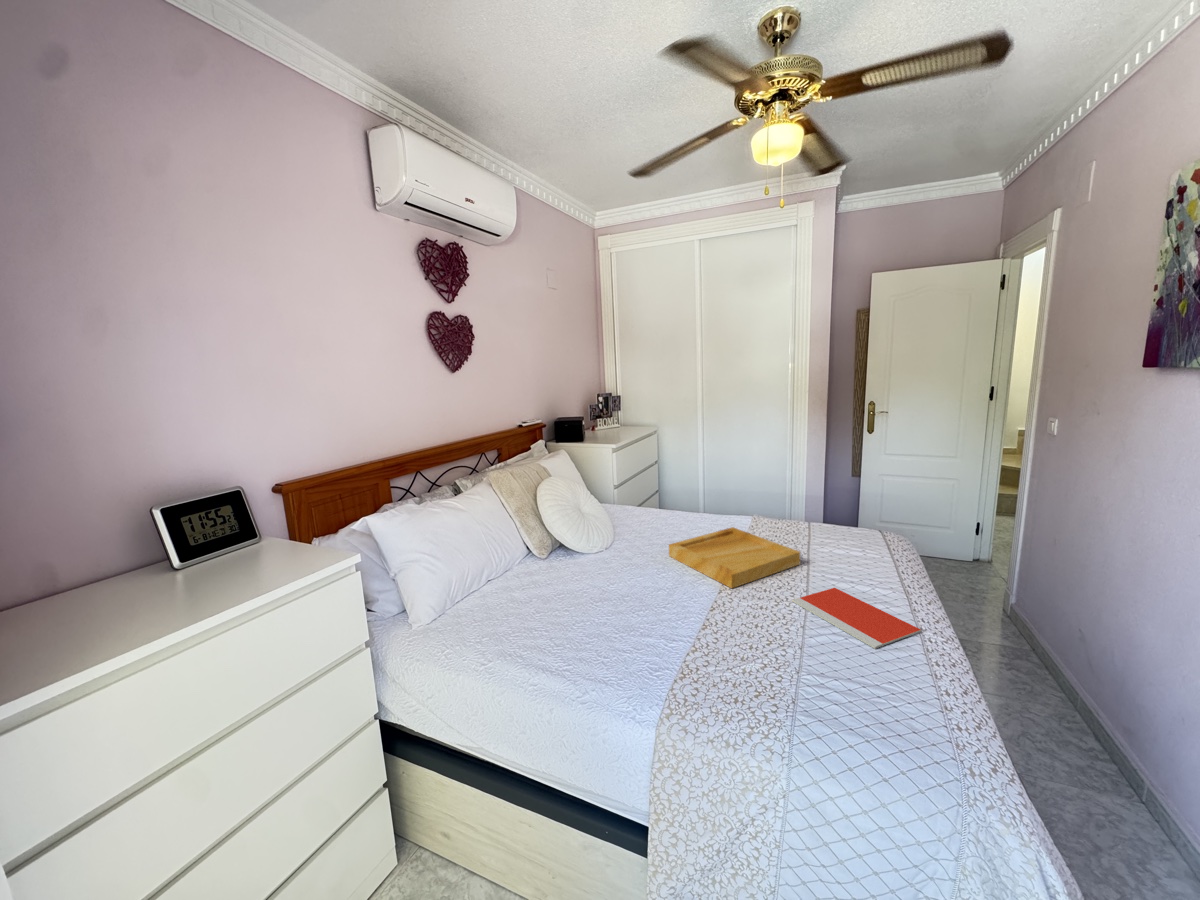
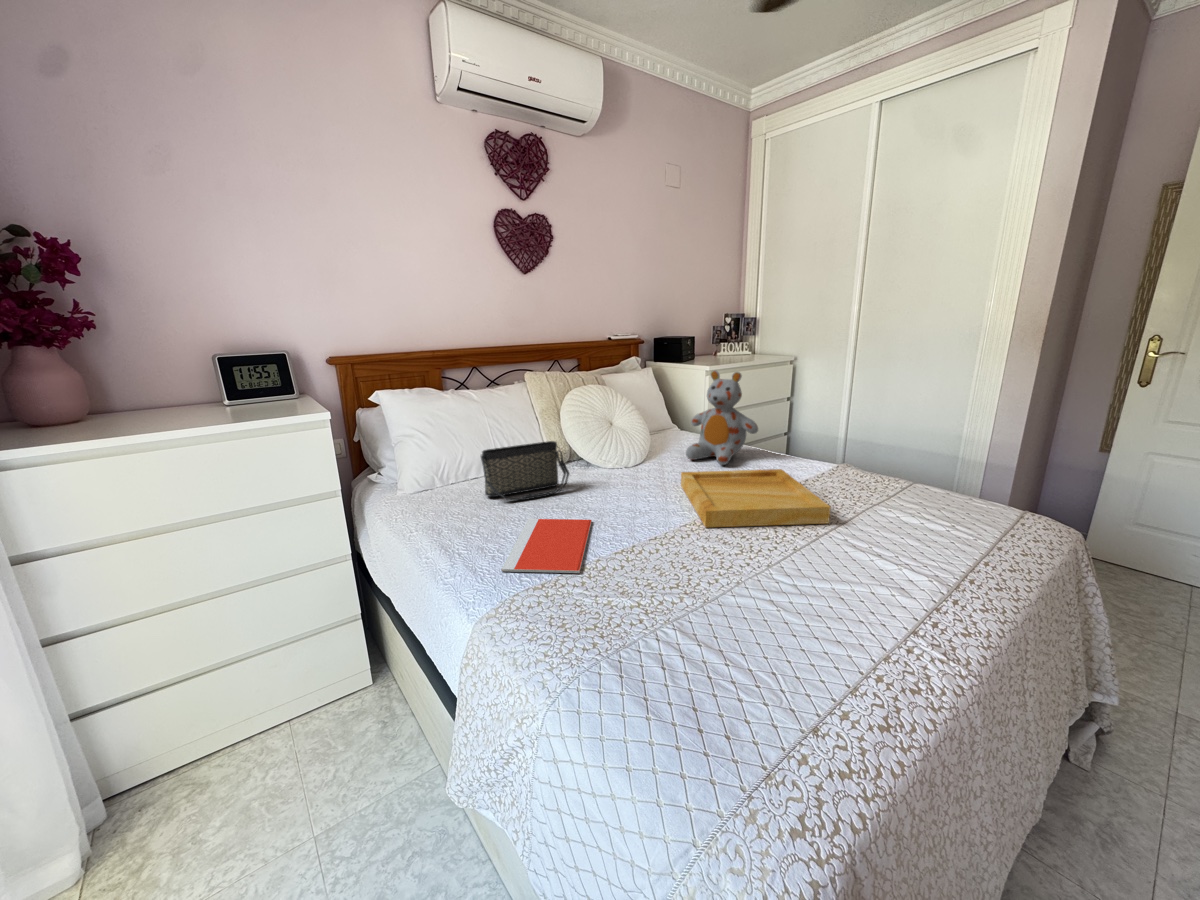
stuffed bear: none [634,452,694,531] -> present [686,371,758,465]
handbag: none [515,538,587,606] -> present [481,441,569,500]
notebook: present [792,588,922,649] -> present [501,519,592,573]

